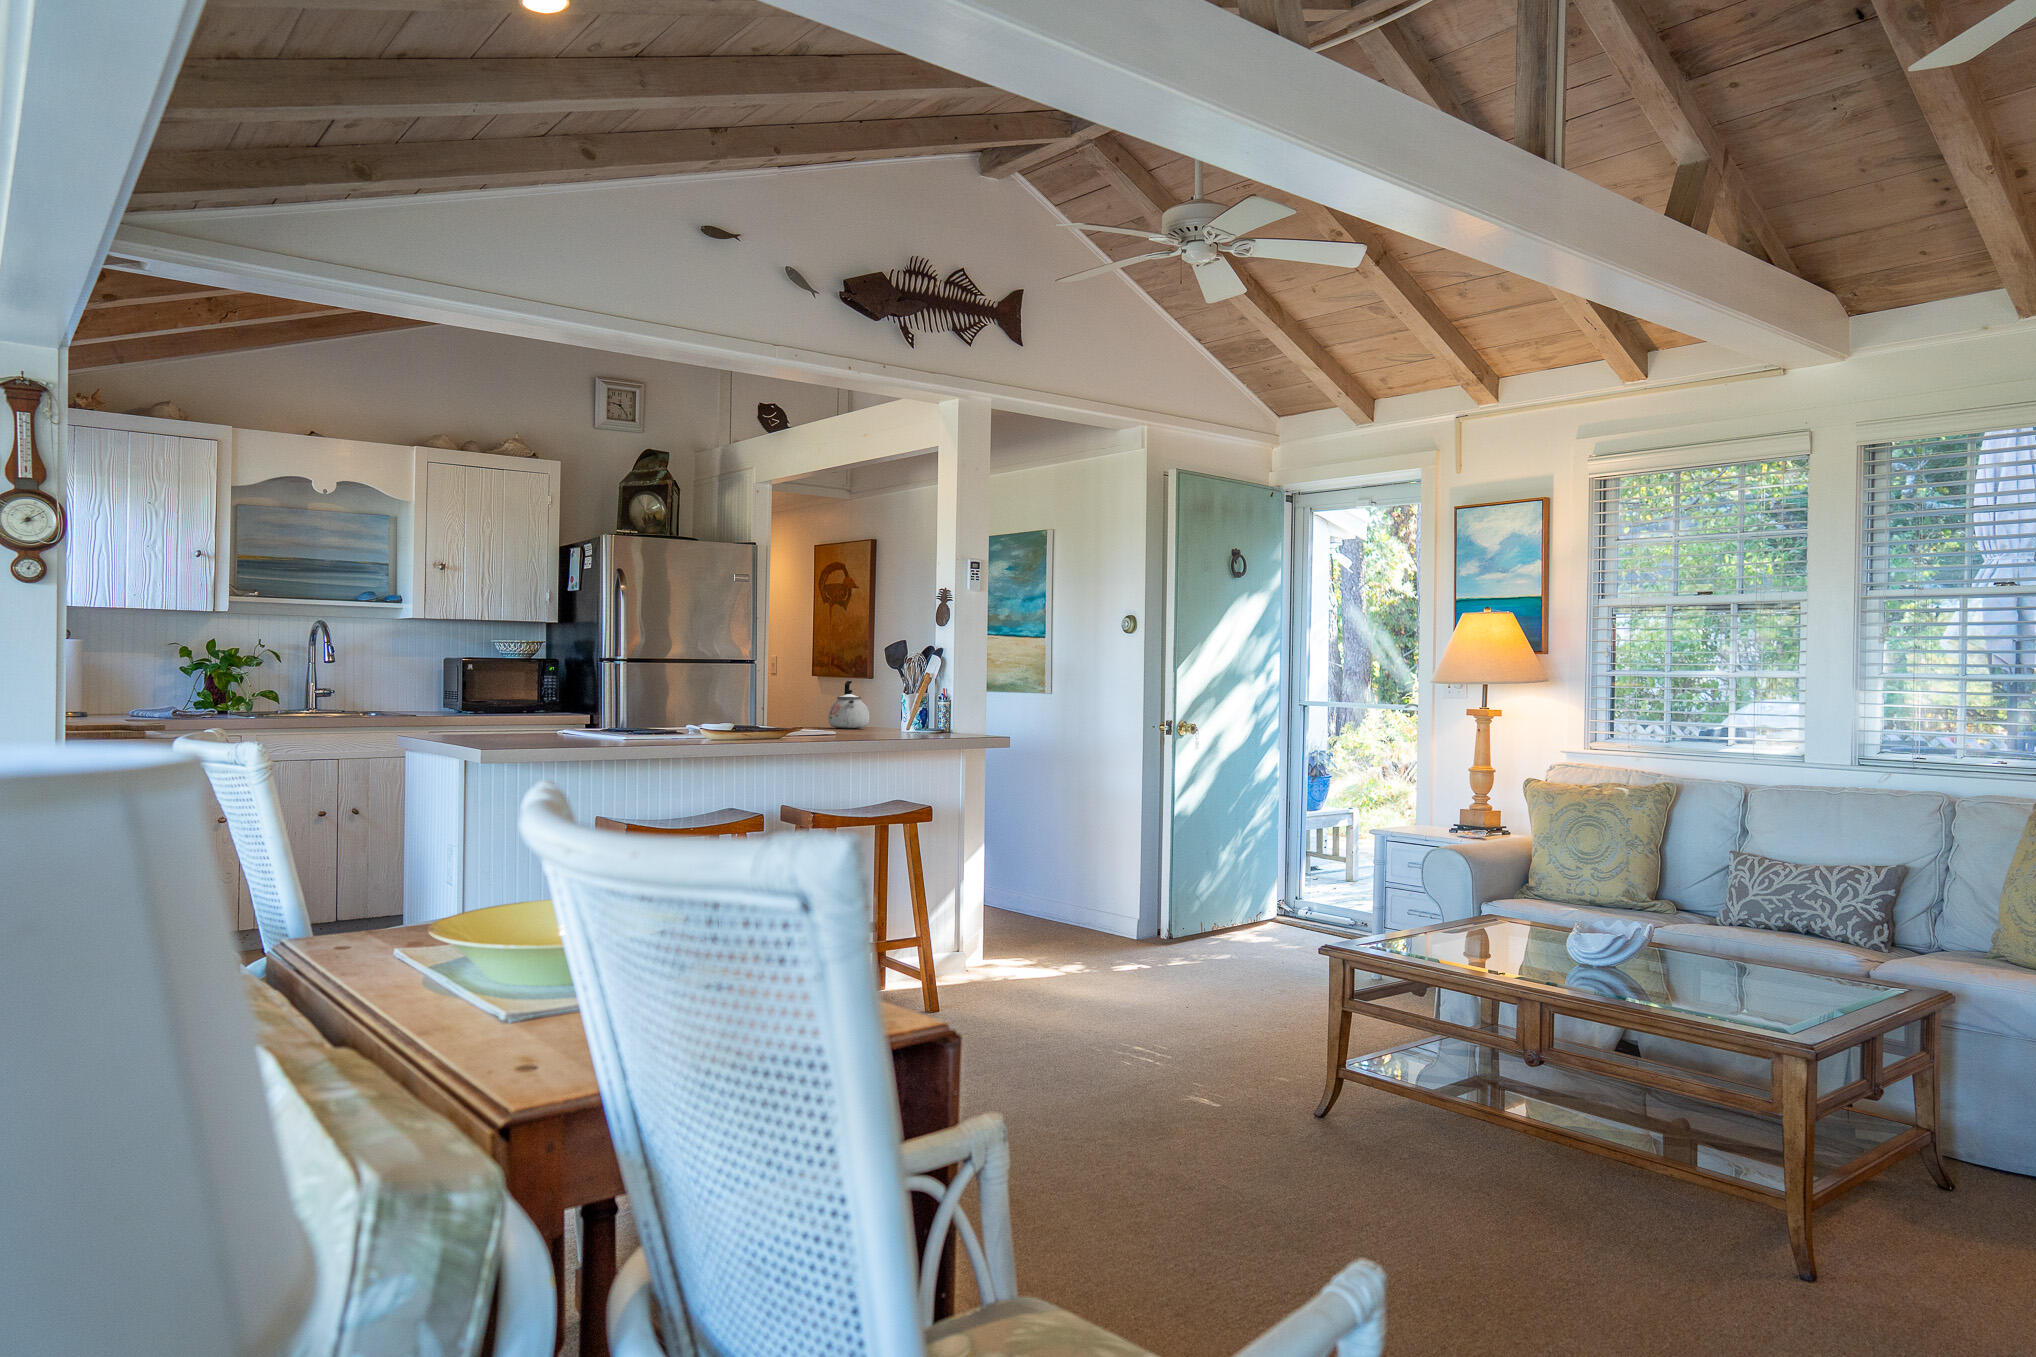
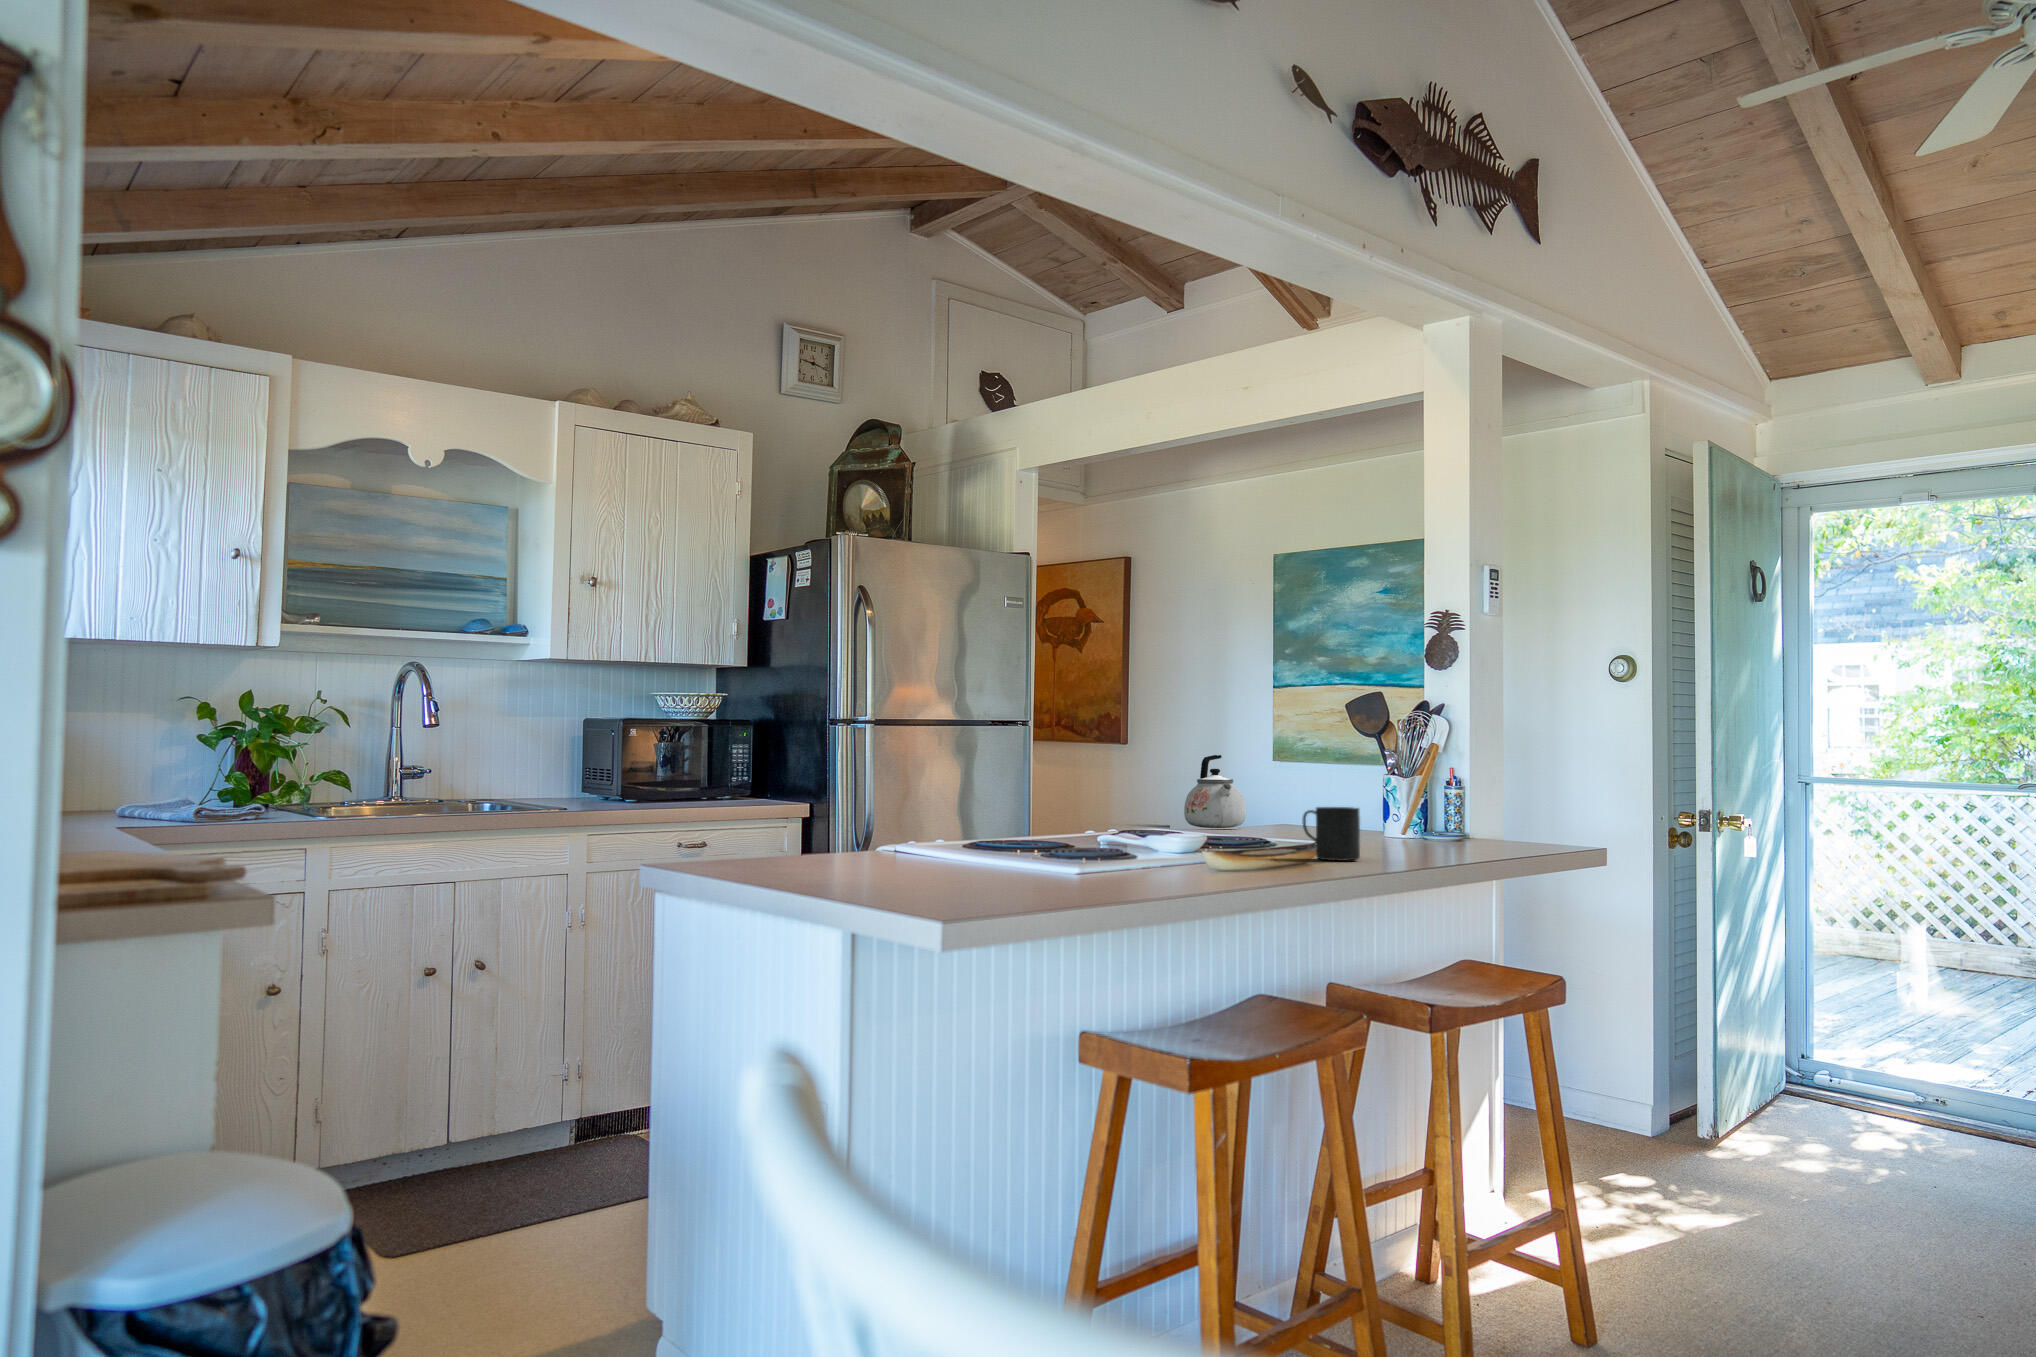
mug: none [799,710,829,740] -> present [1302,807,1360,861]

